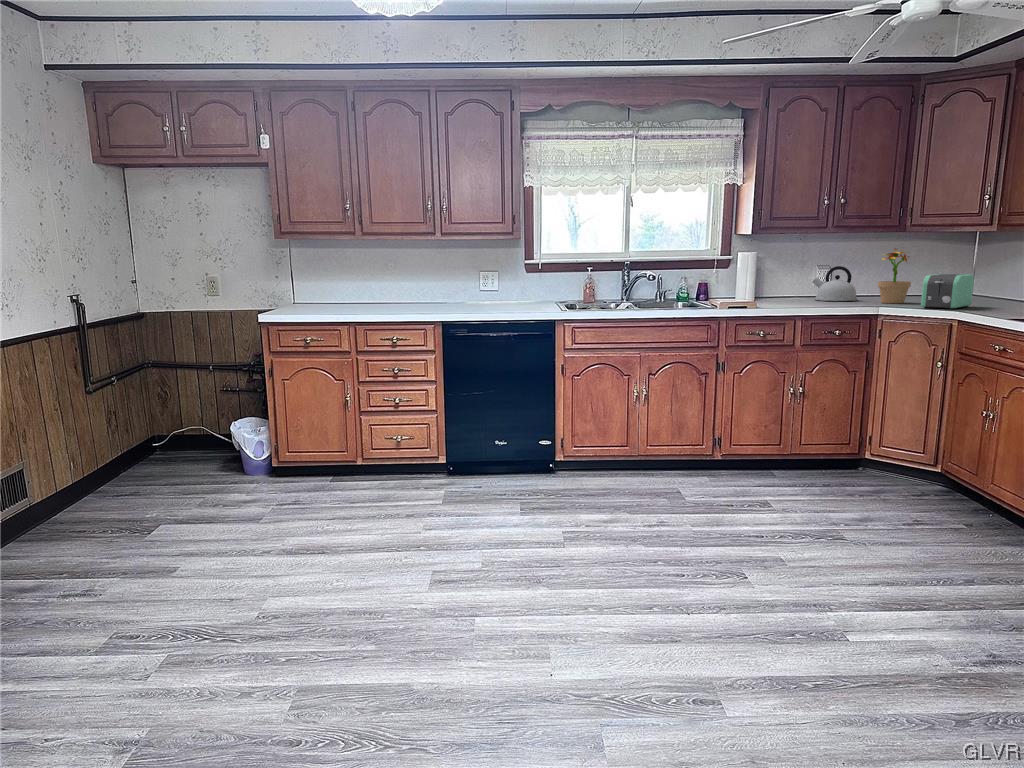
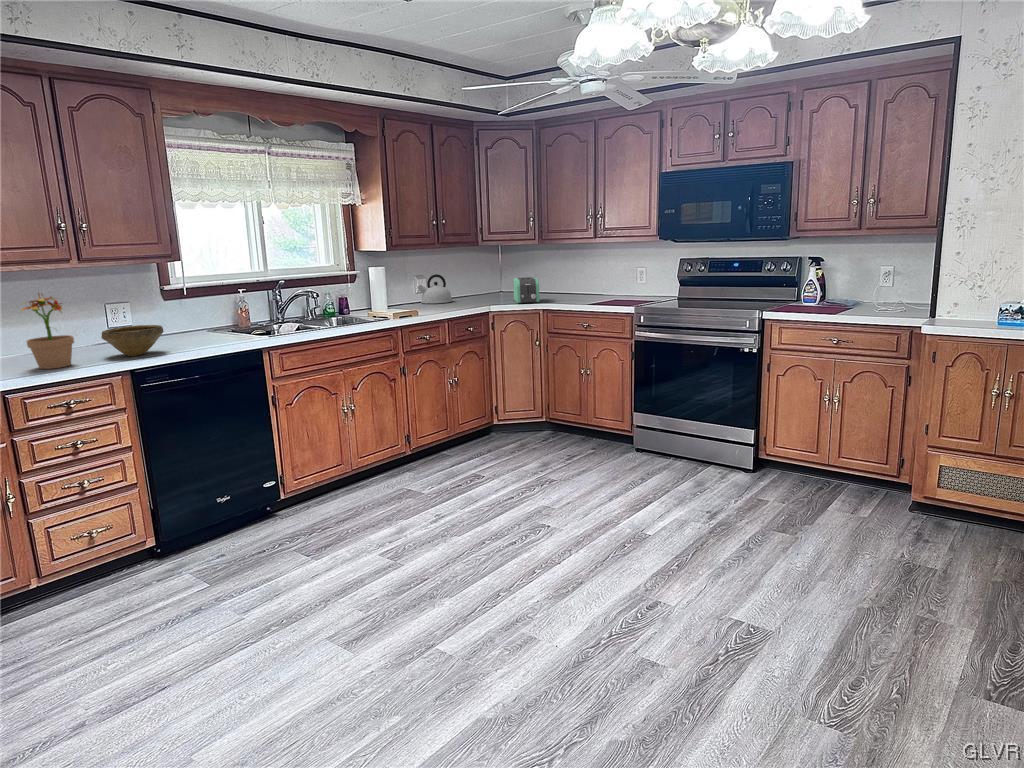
potted plant: present [878,248,911,303] -> present [21,293,74,369]
bowl: none [435,286,479,309] -> present [101,325,163,356]

